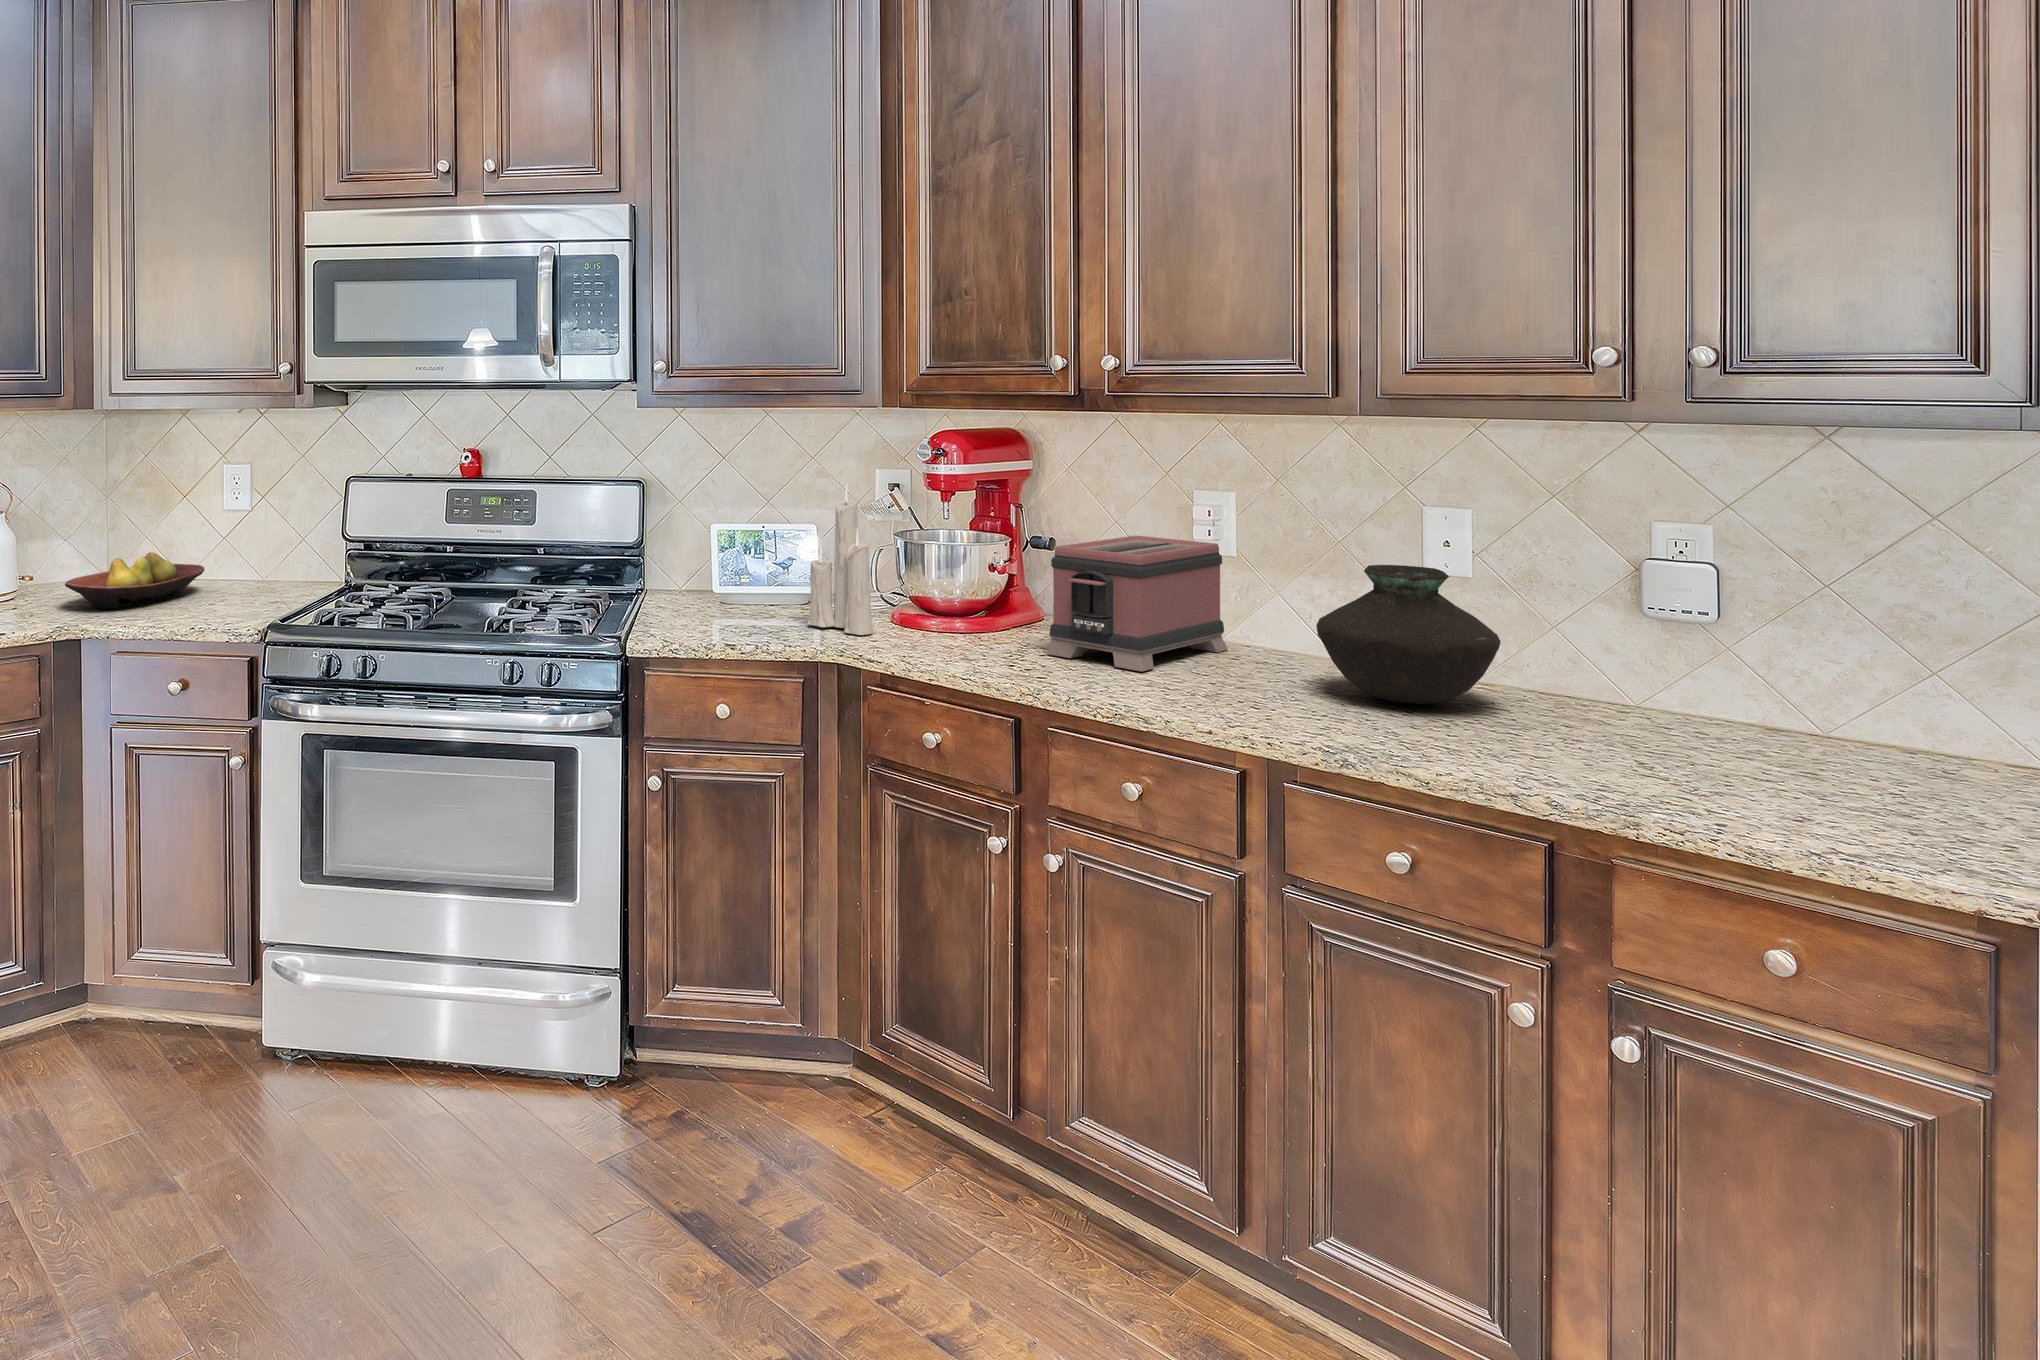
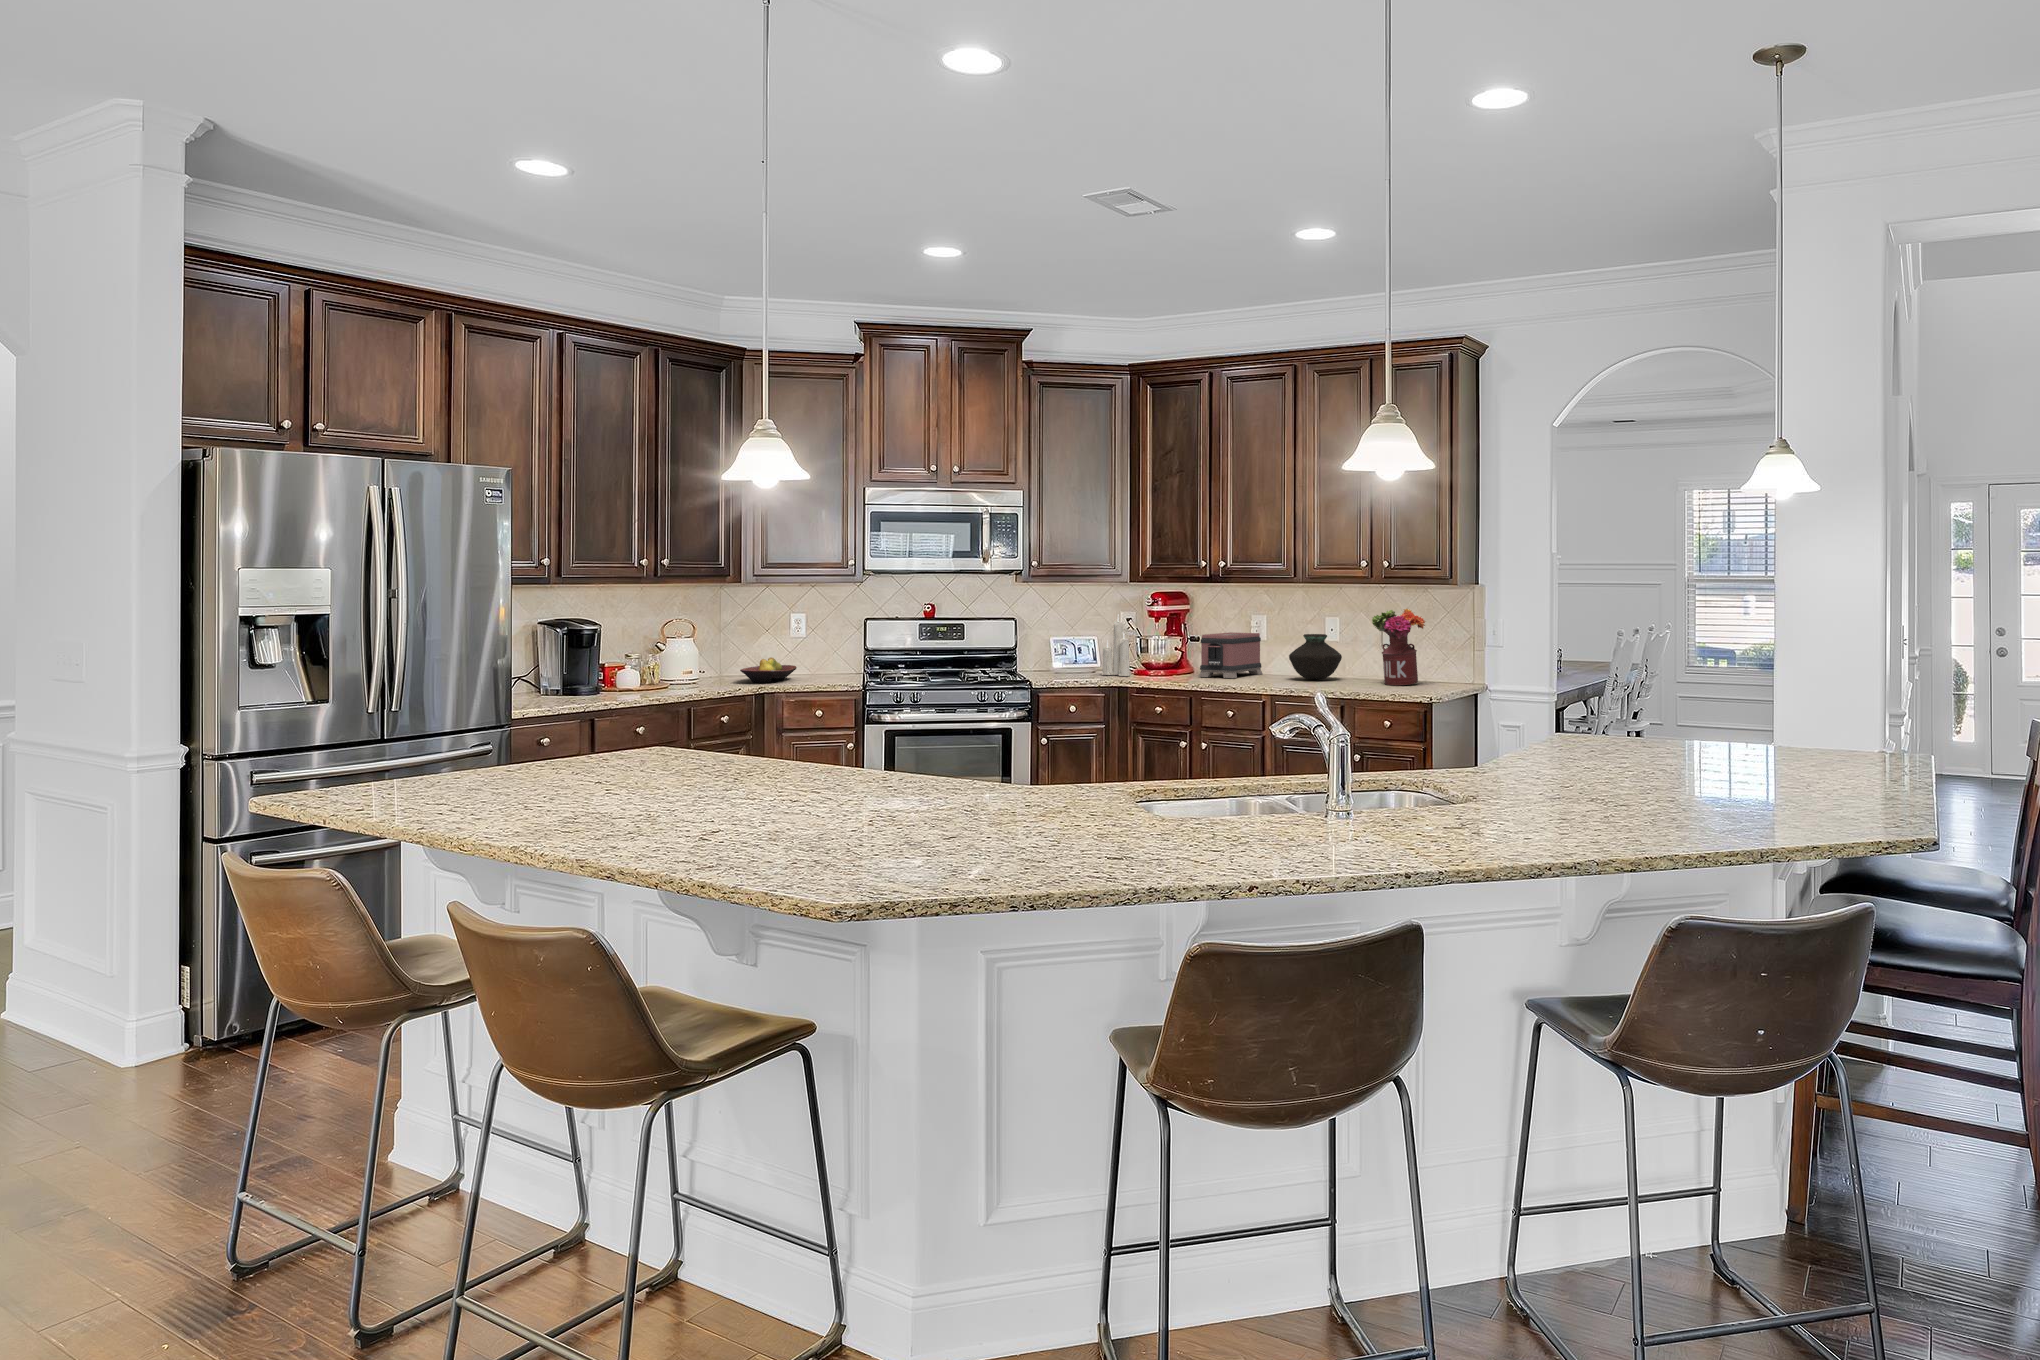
flower arrangement: none [1639,514,1895,786] -> present [1372,609,1425,685]

